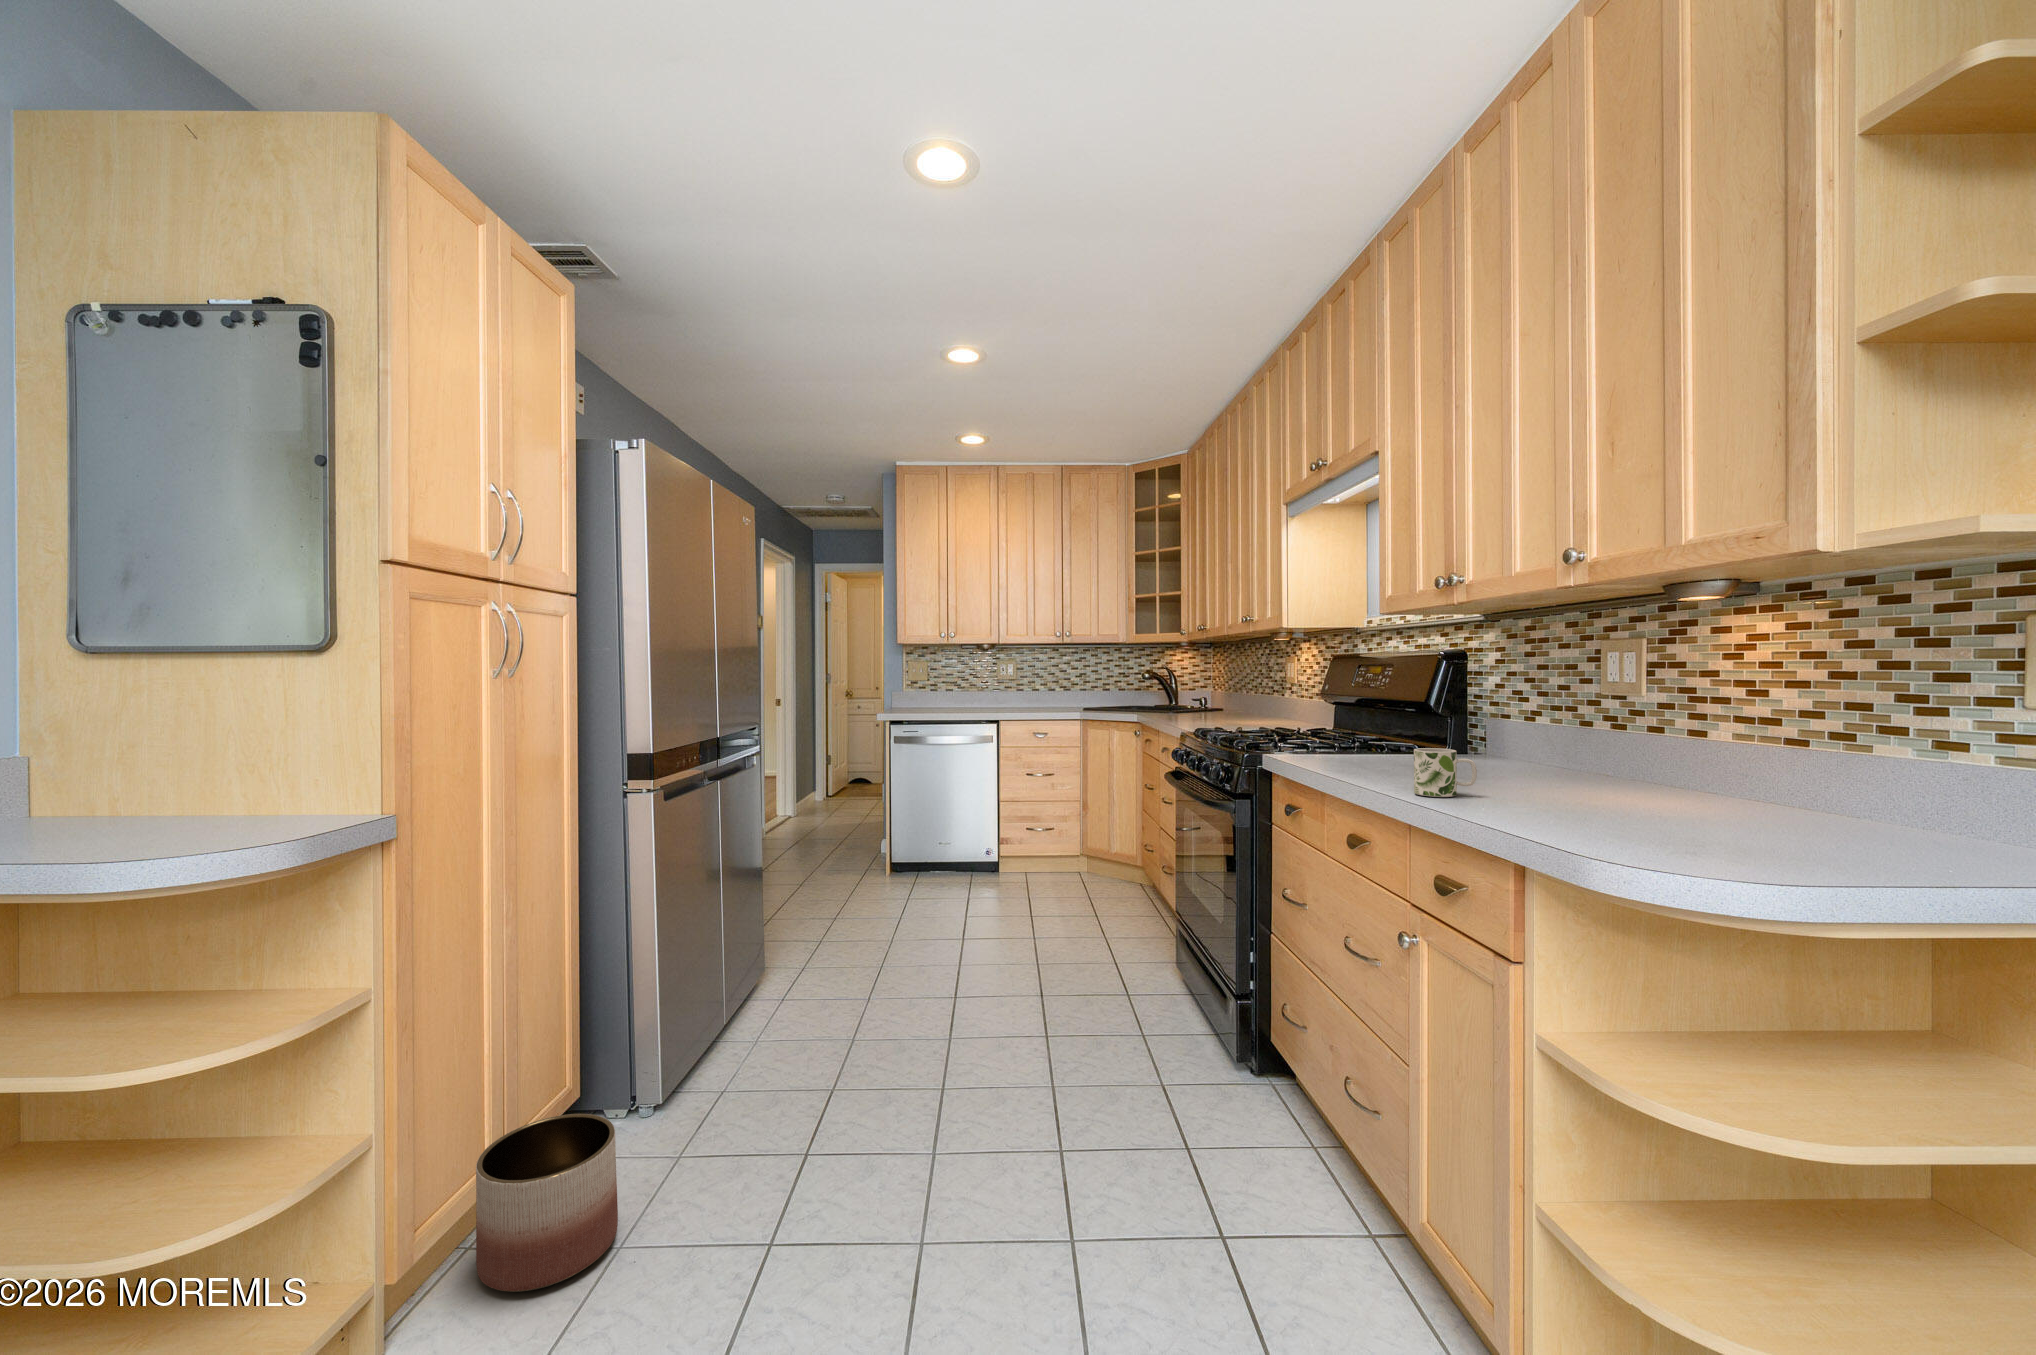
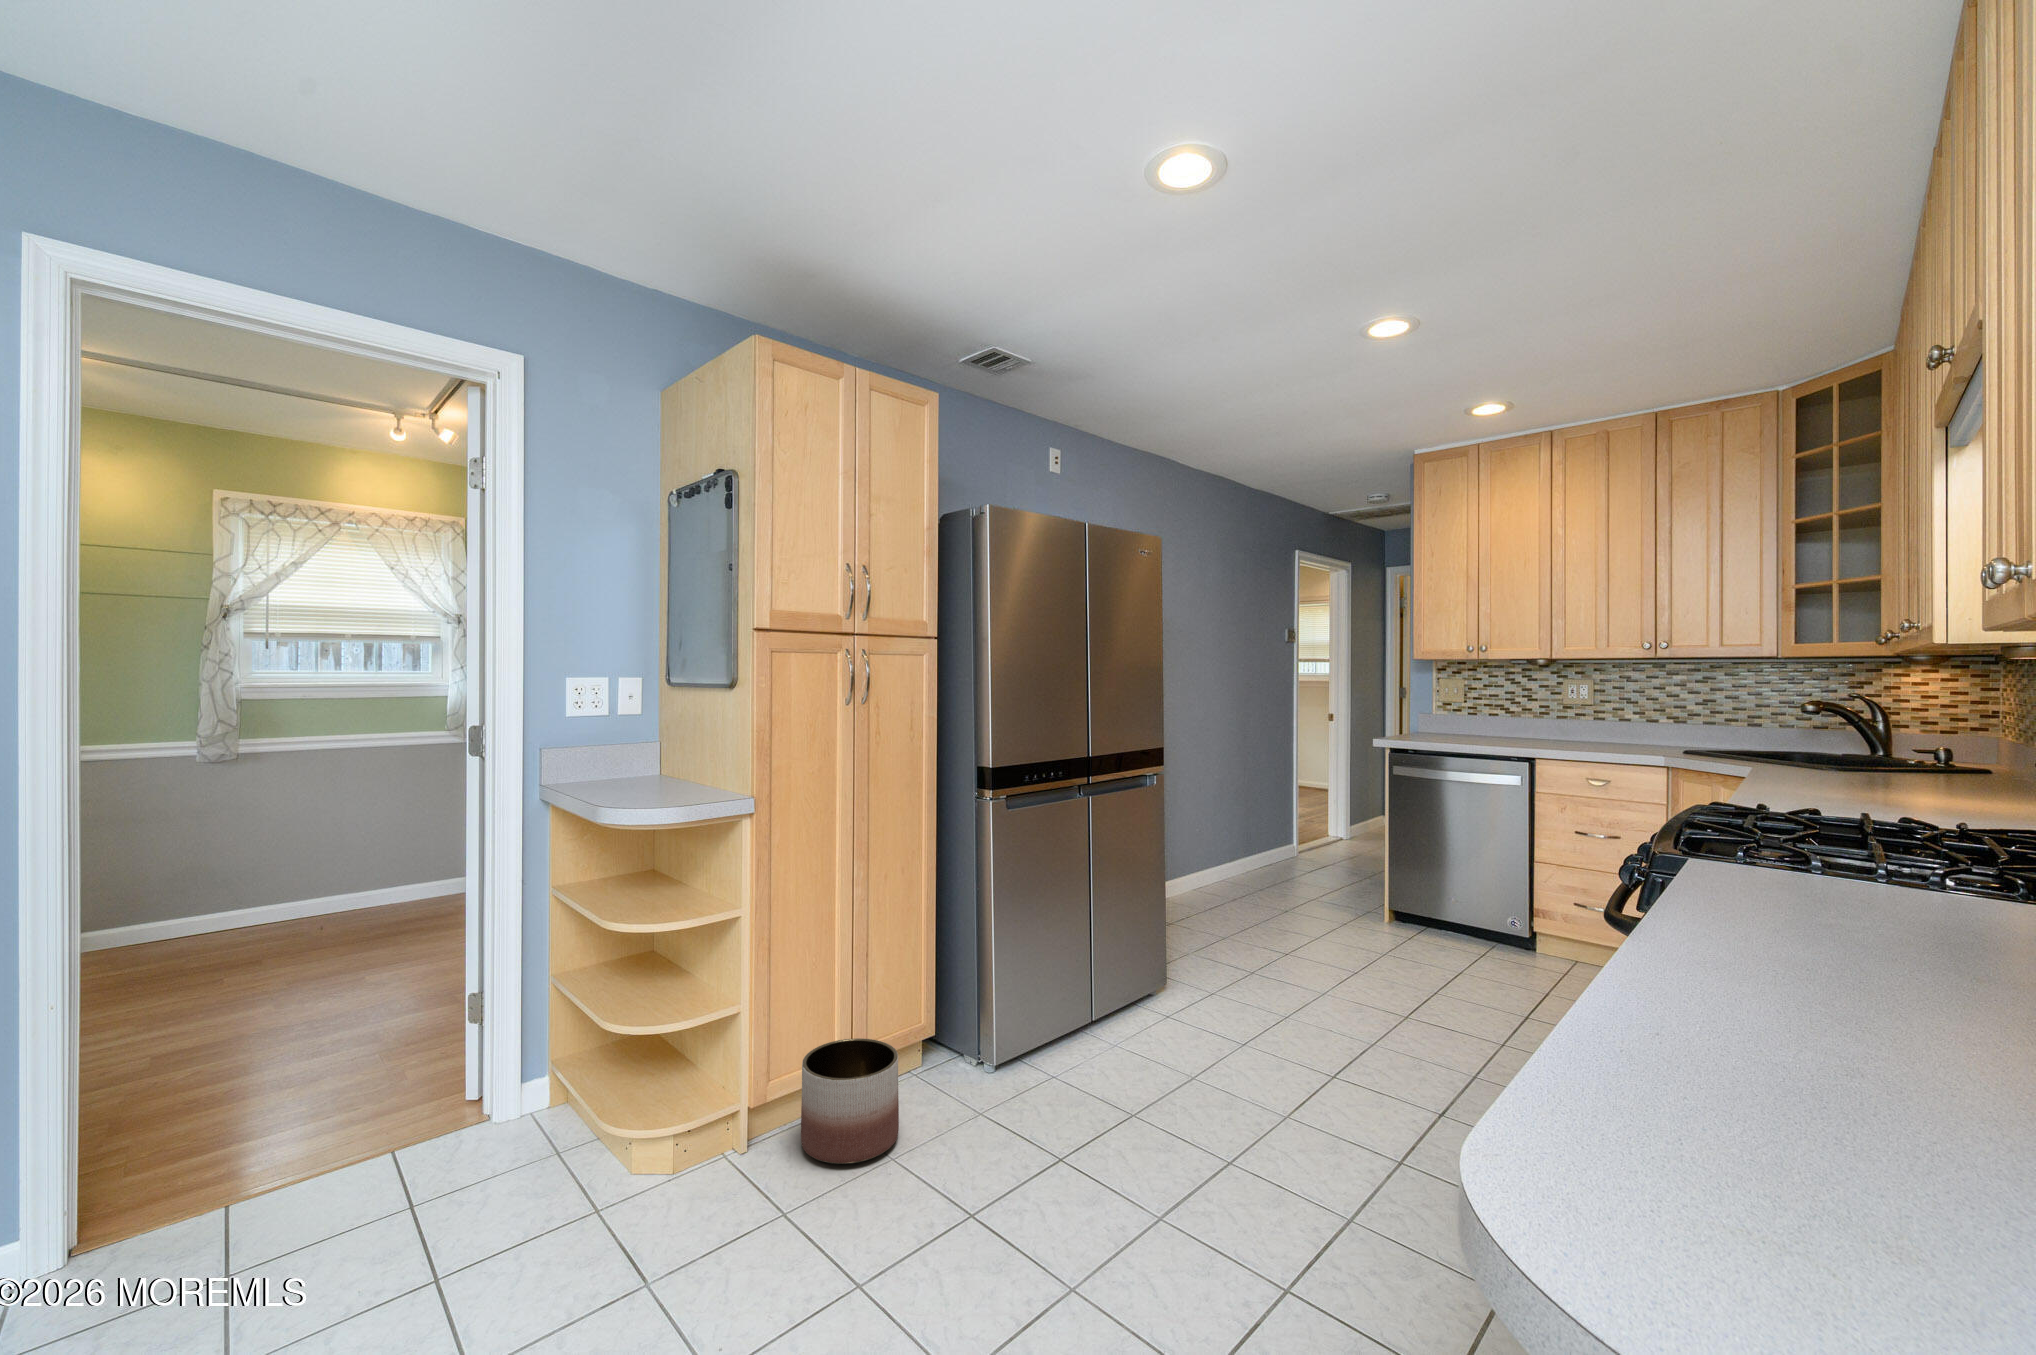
mug: present [1414,748,1477,797] -> none [1794,862,1931,960]

